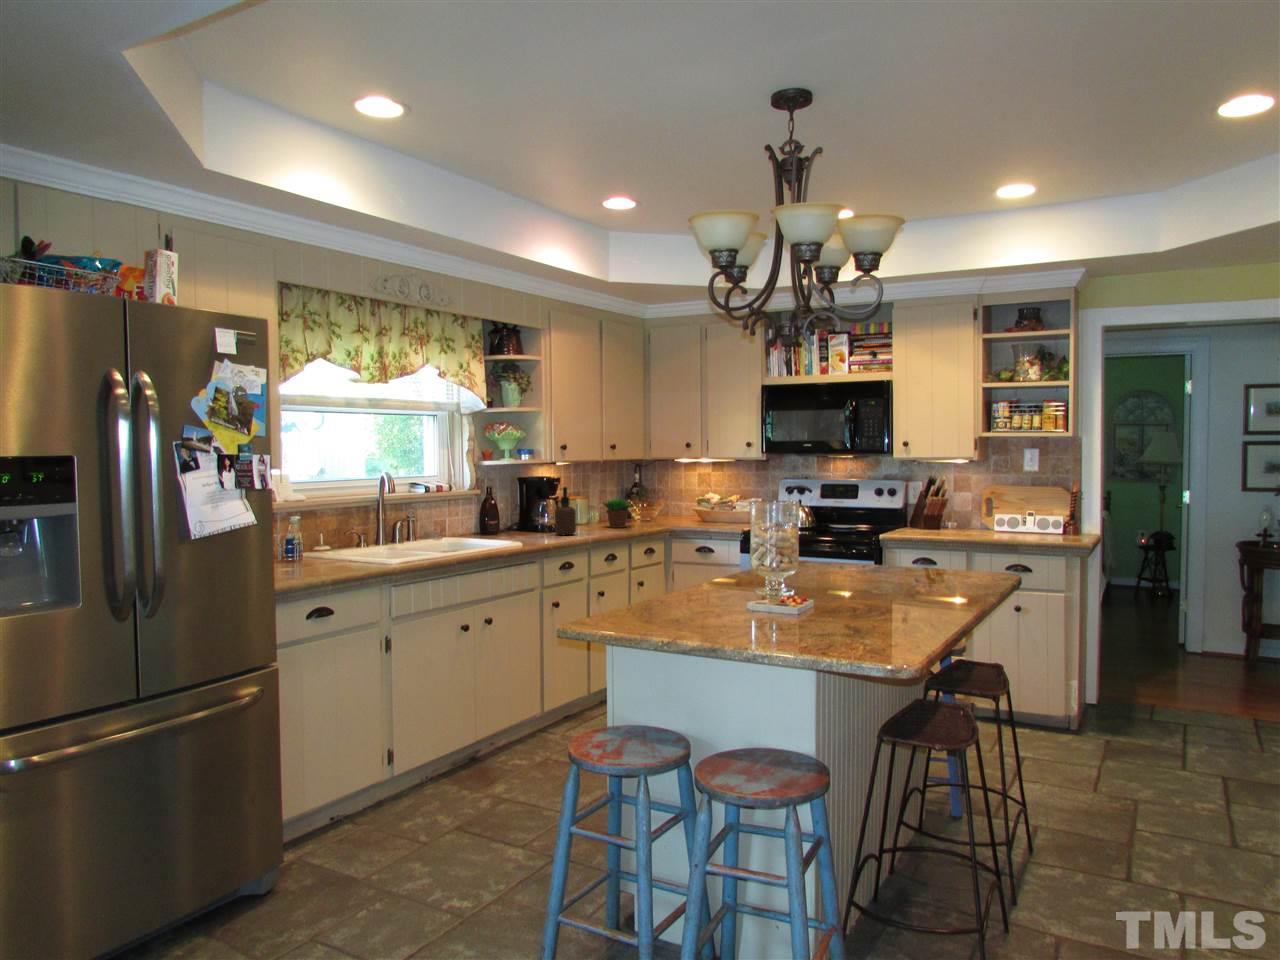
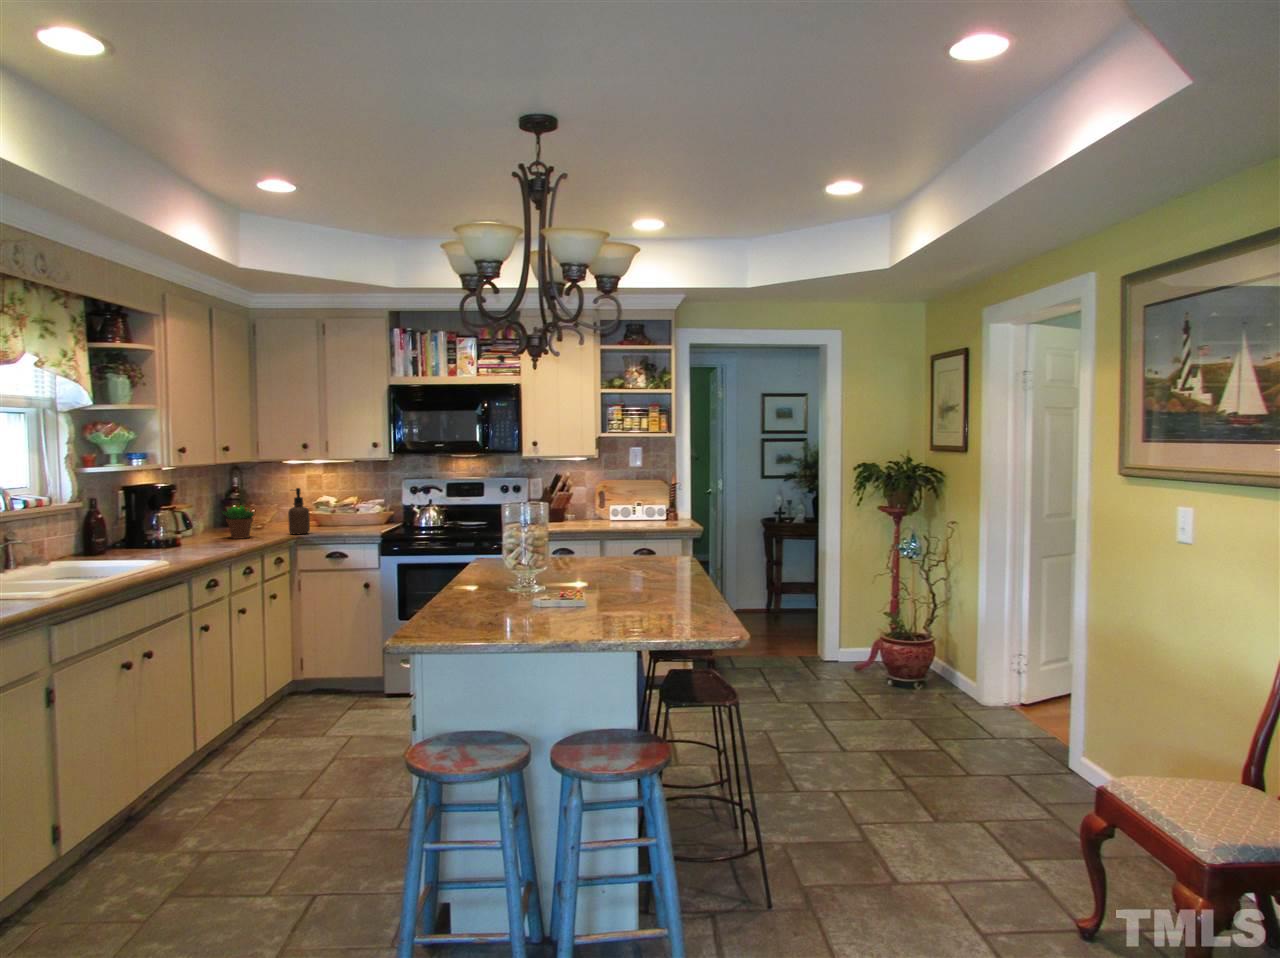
soap dispenser: present [555,487,576,535] -> present [288,488,310,534]

